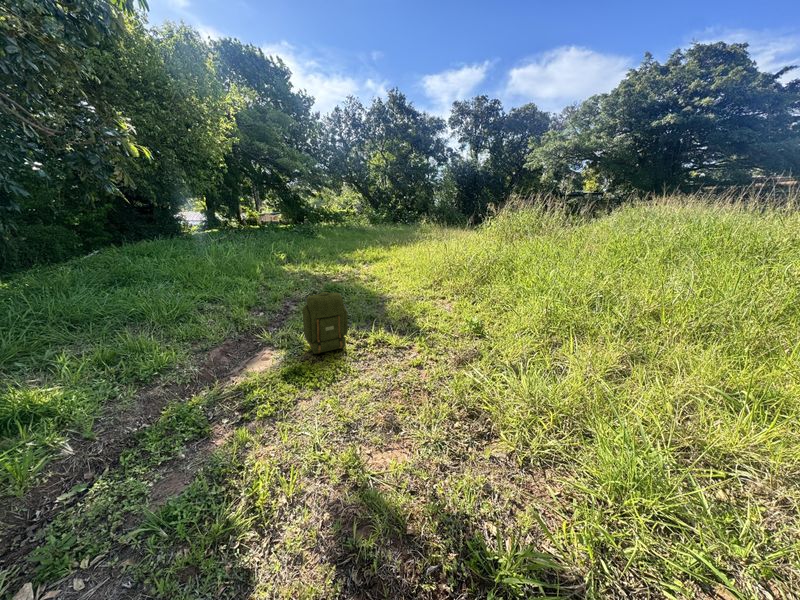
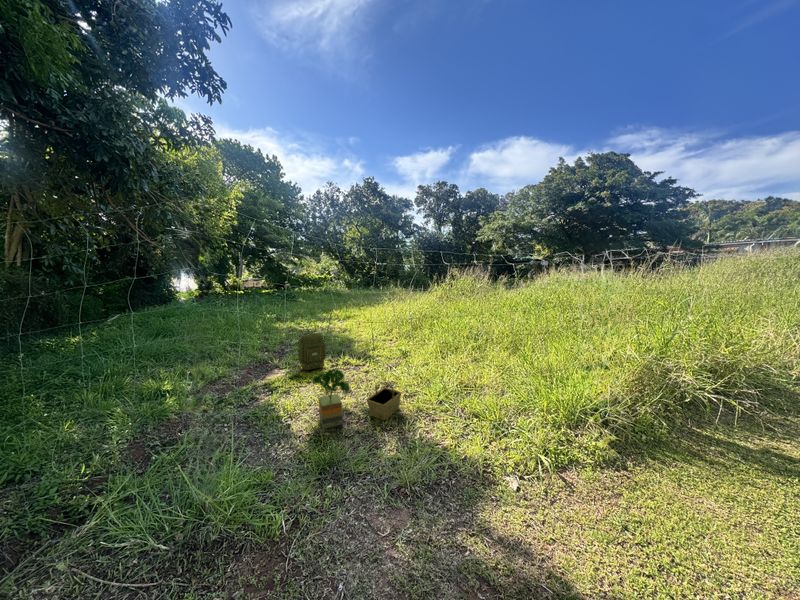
potted tree: none [310,400,410,544] -> present [312,369,350,429]
basket: none [441,423,512,517] -> present [367,382,401,420]

